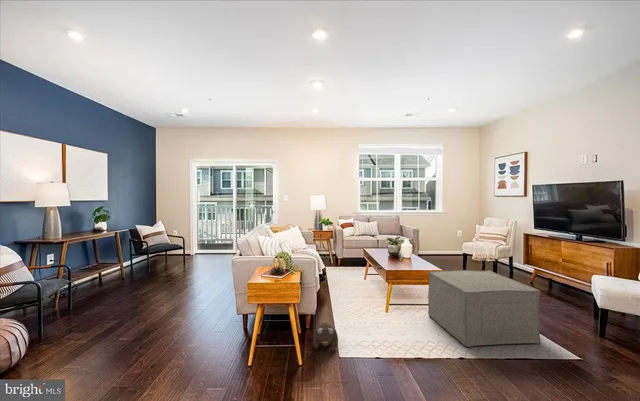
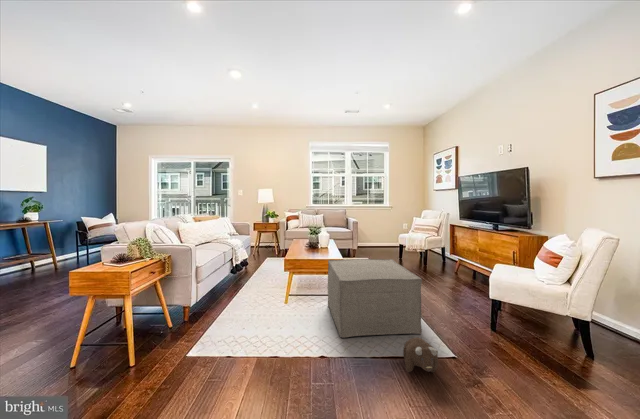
plush toy: present [313,323,338,349] -> present [403,337,438,372]

